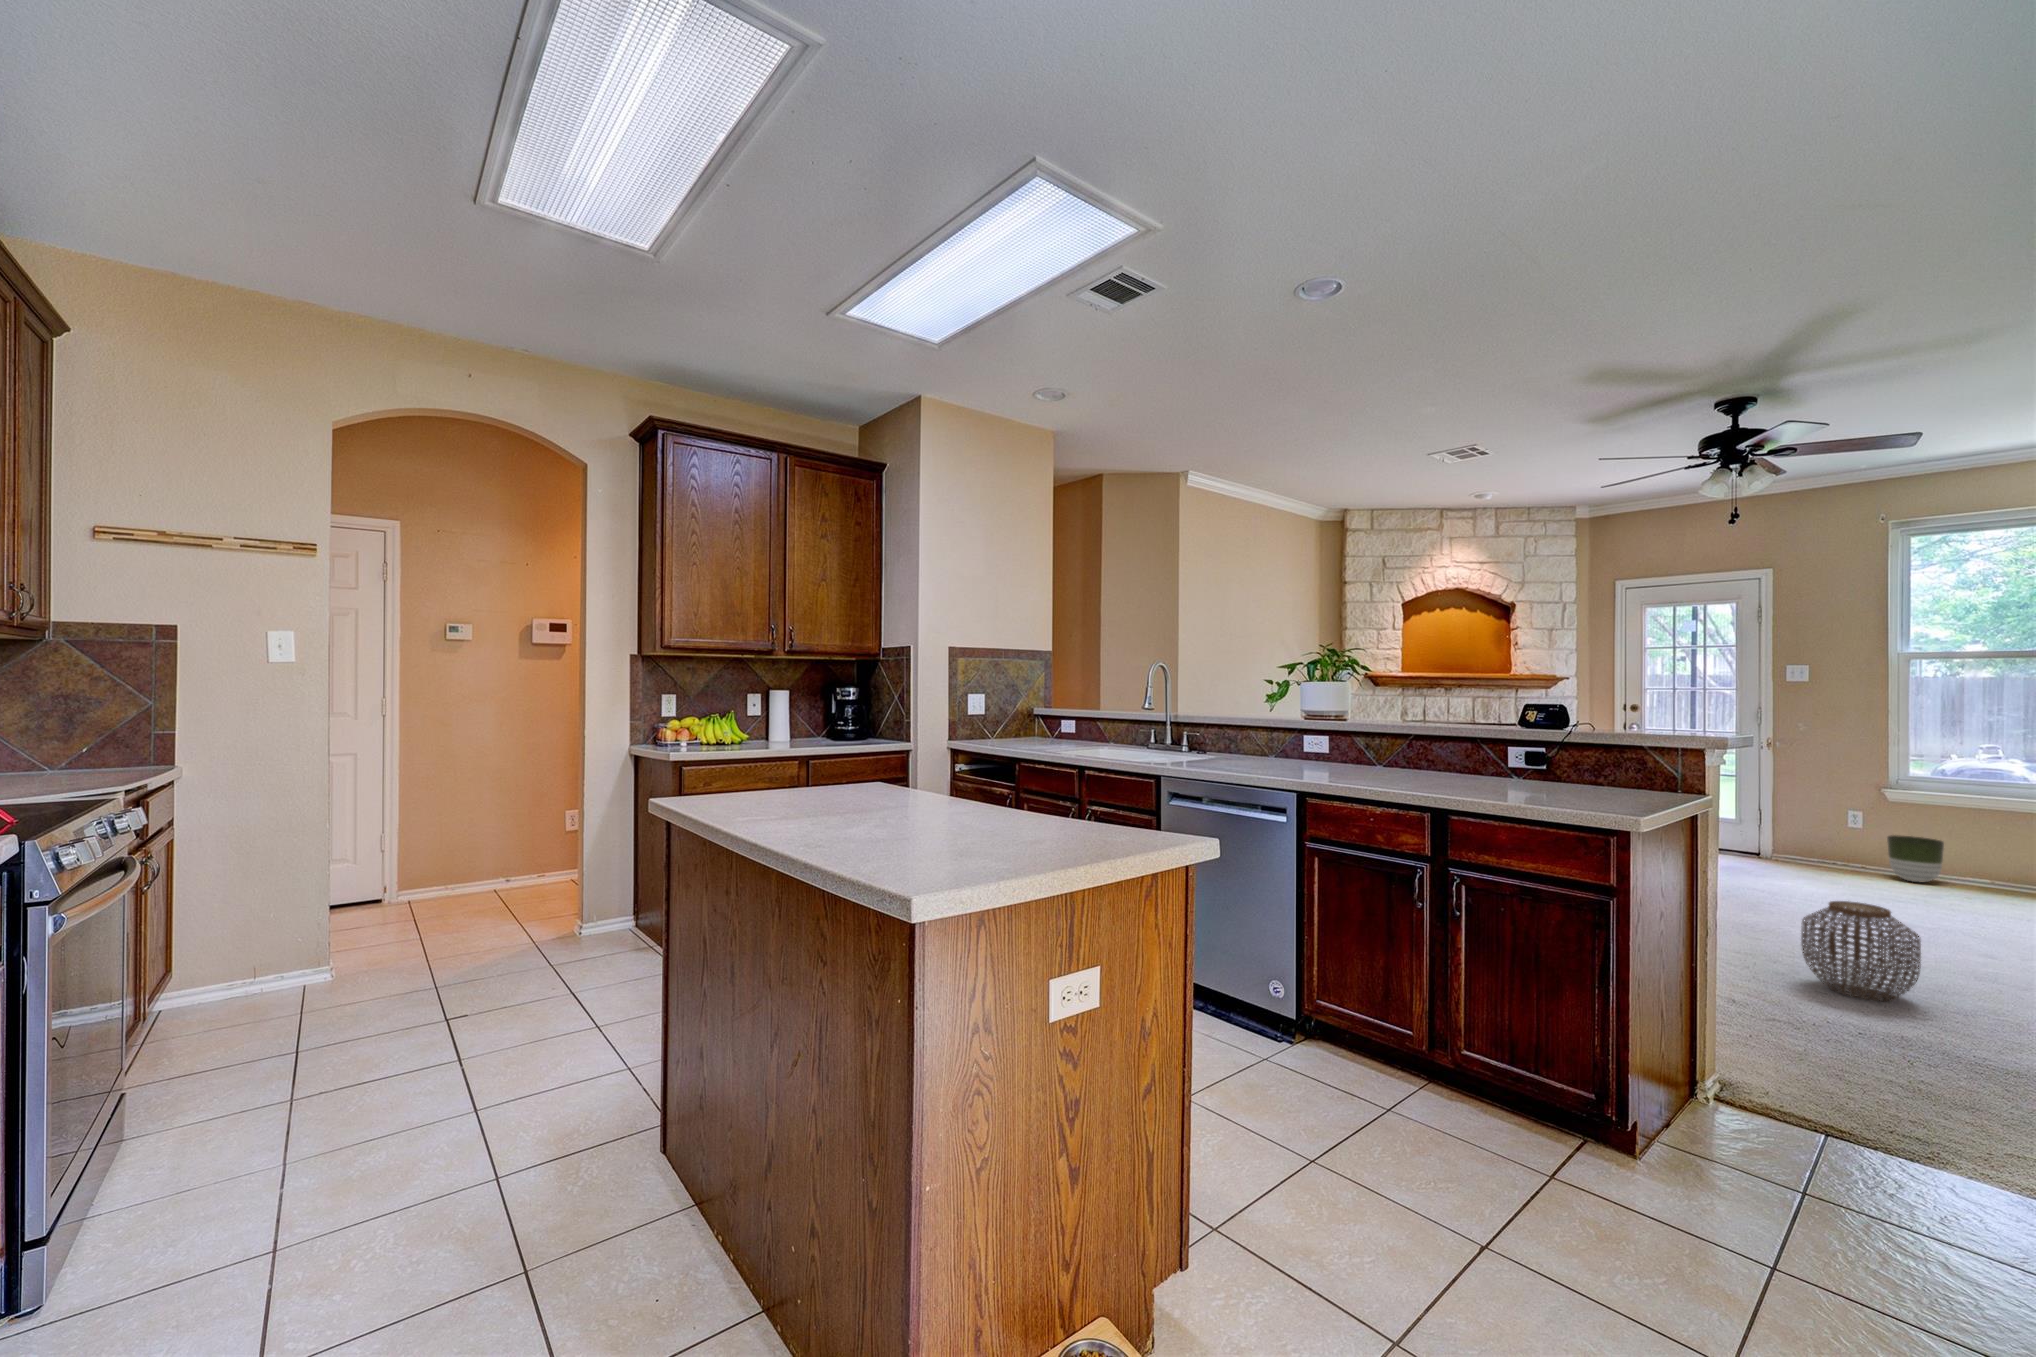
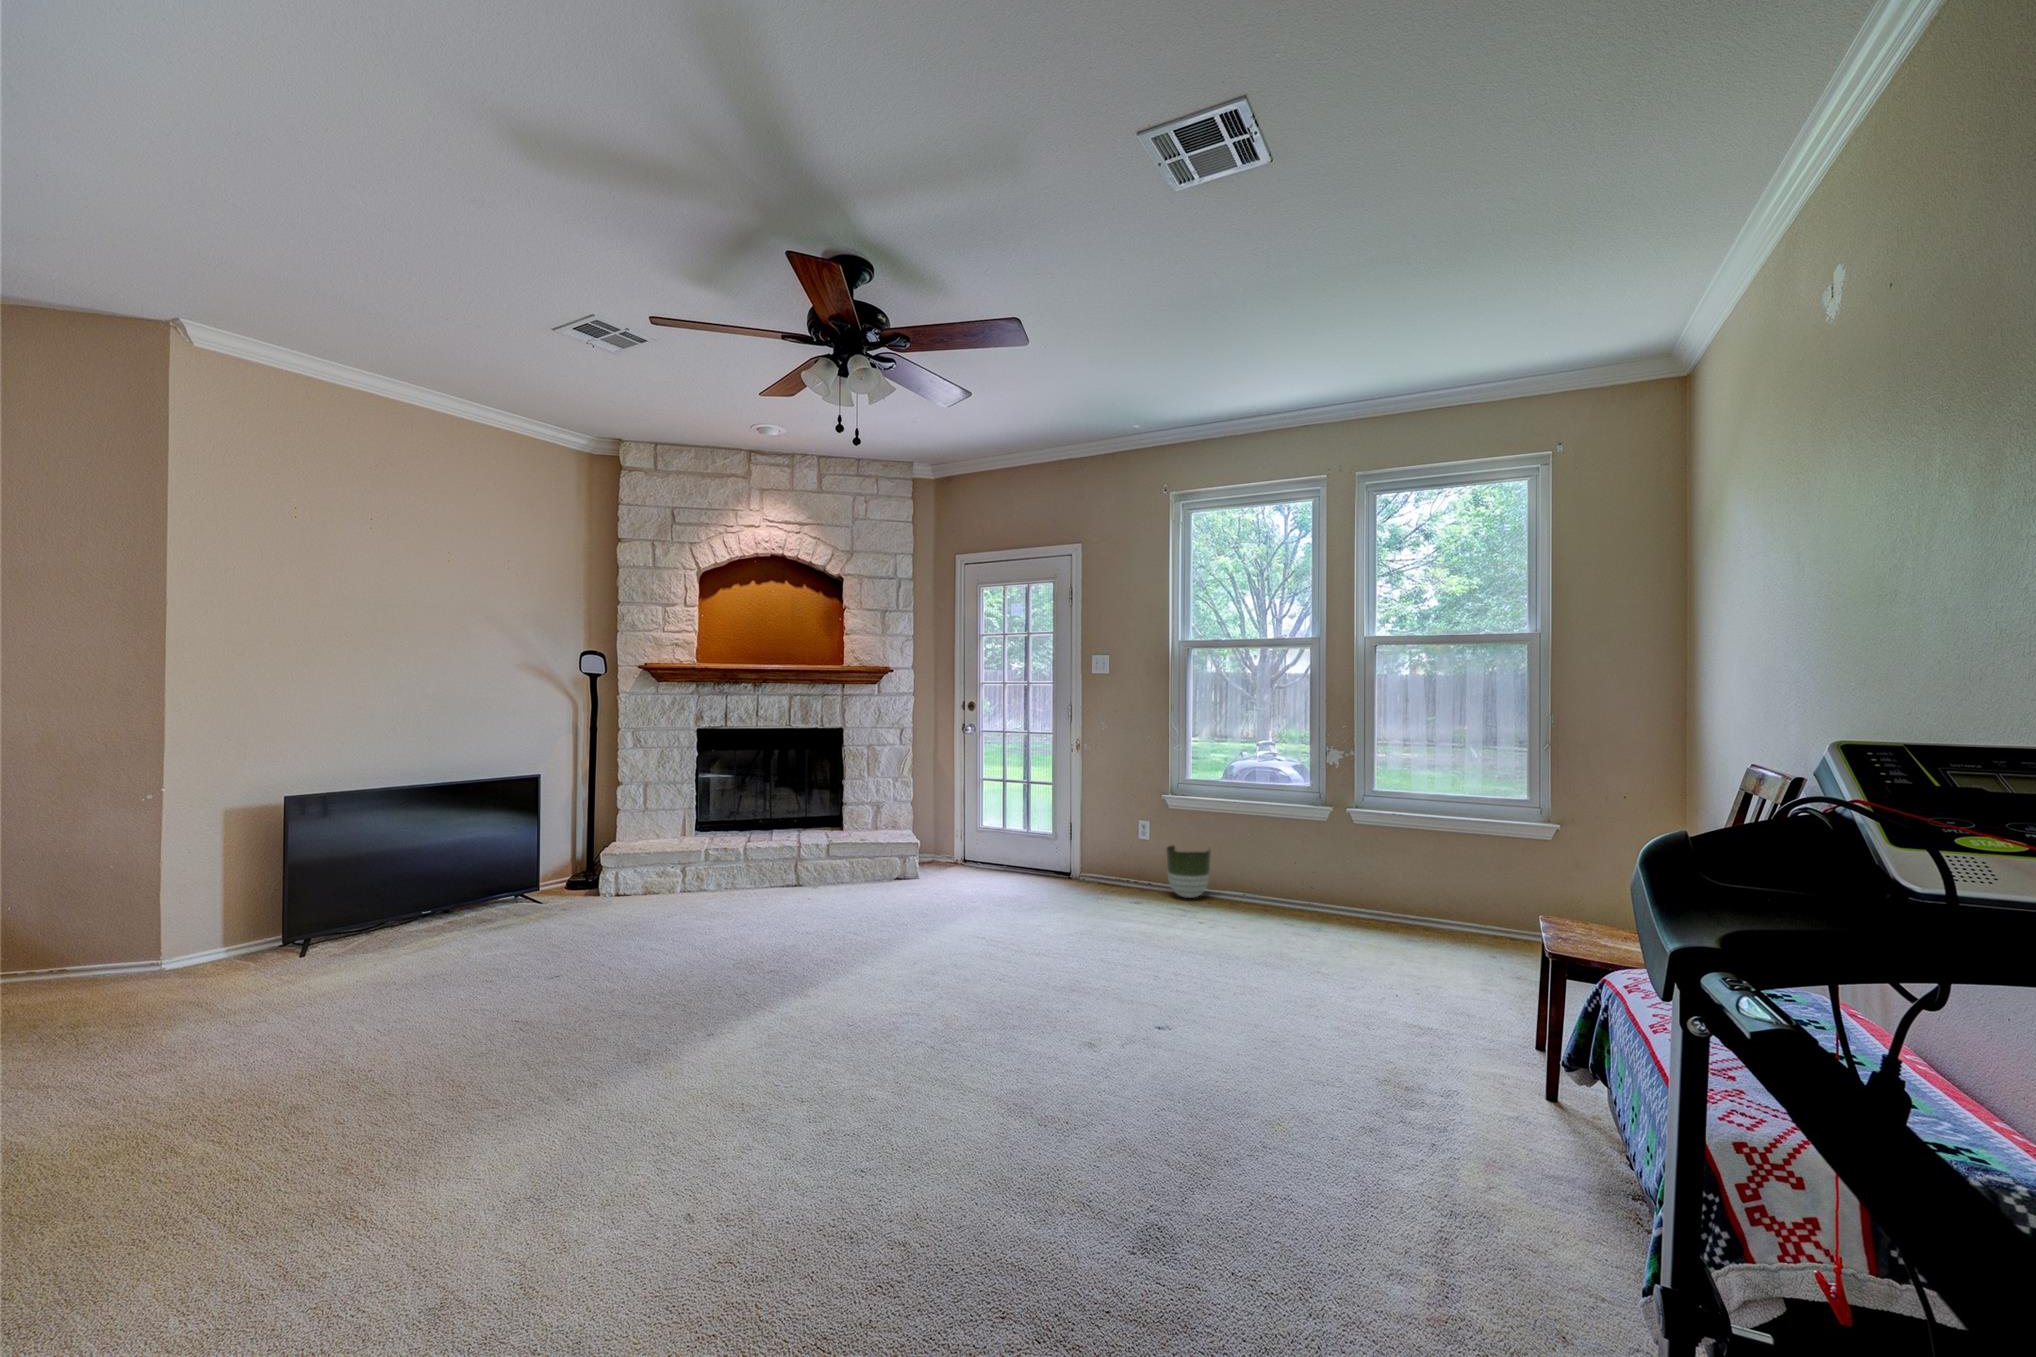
woven basket: present [1802,901,1921,1001] -> none [858,1018,1007,1209]

